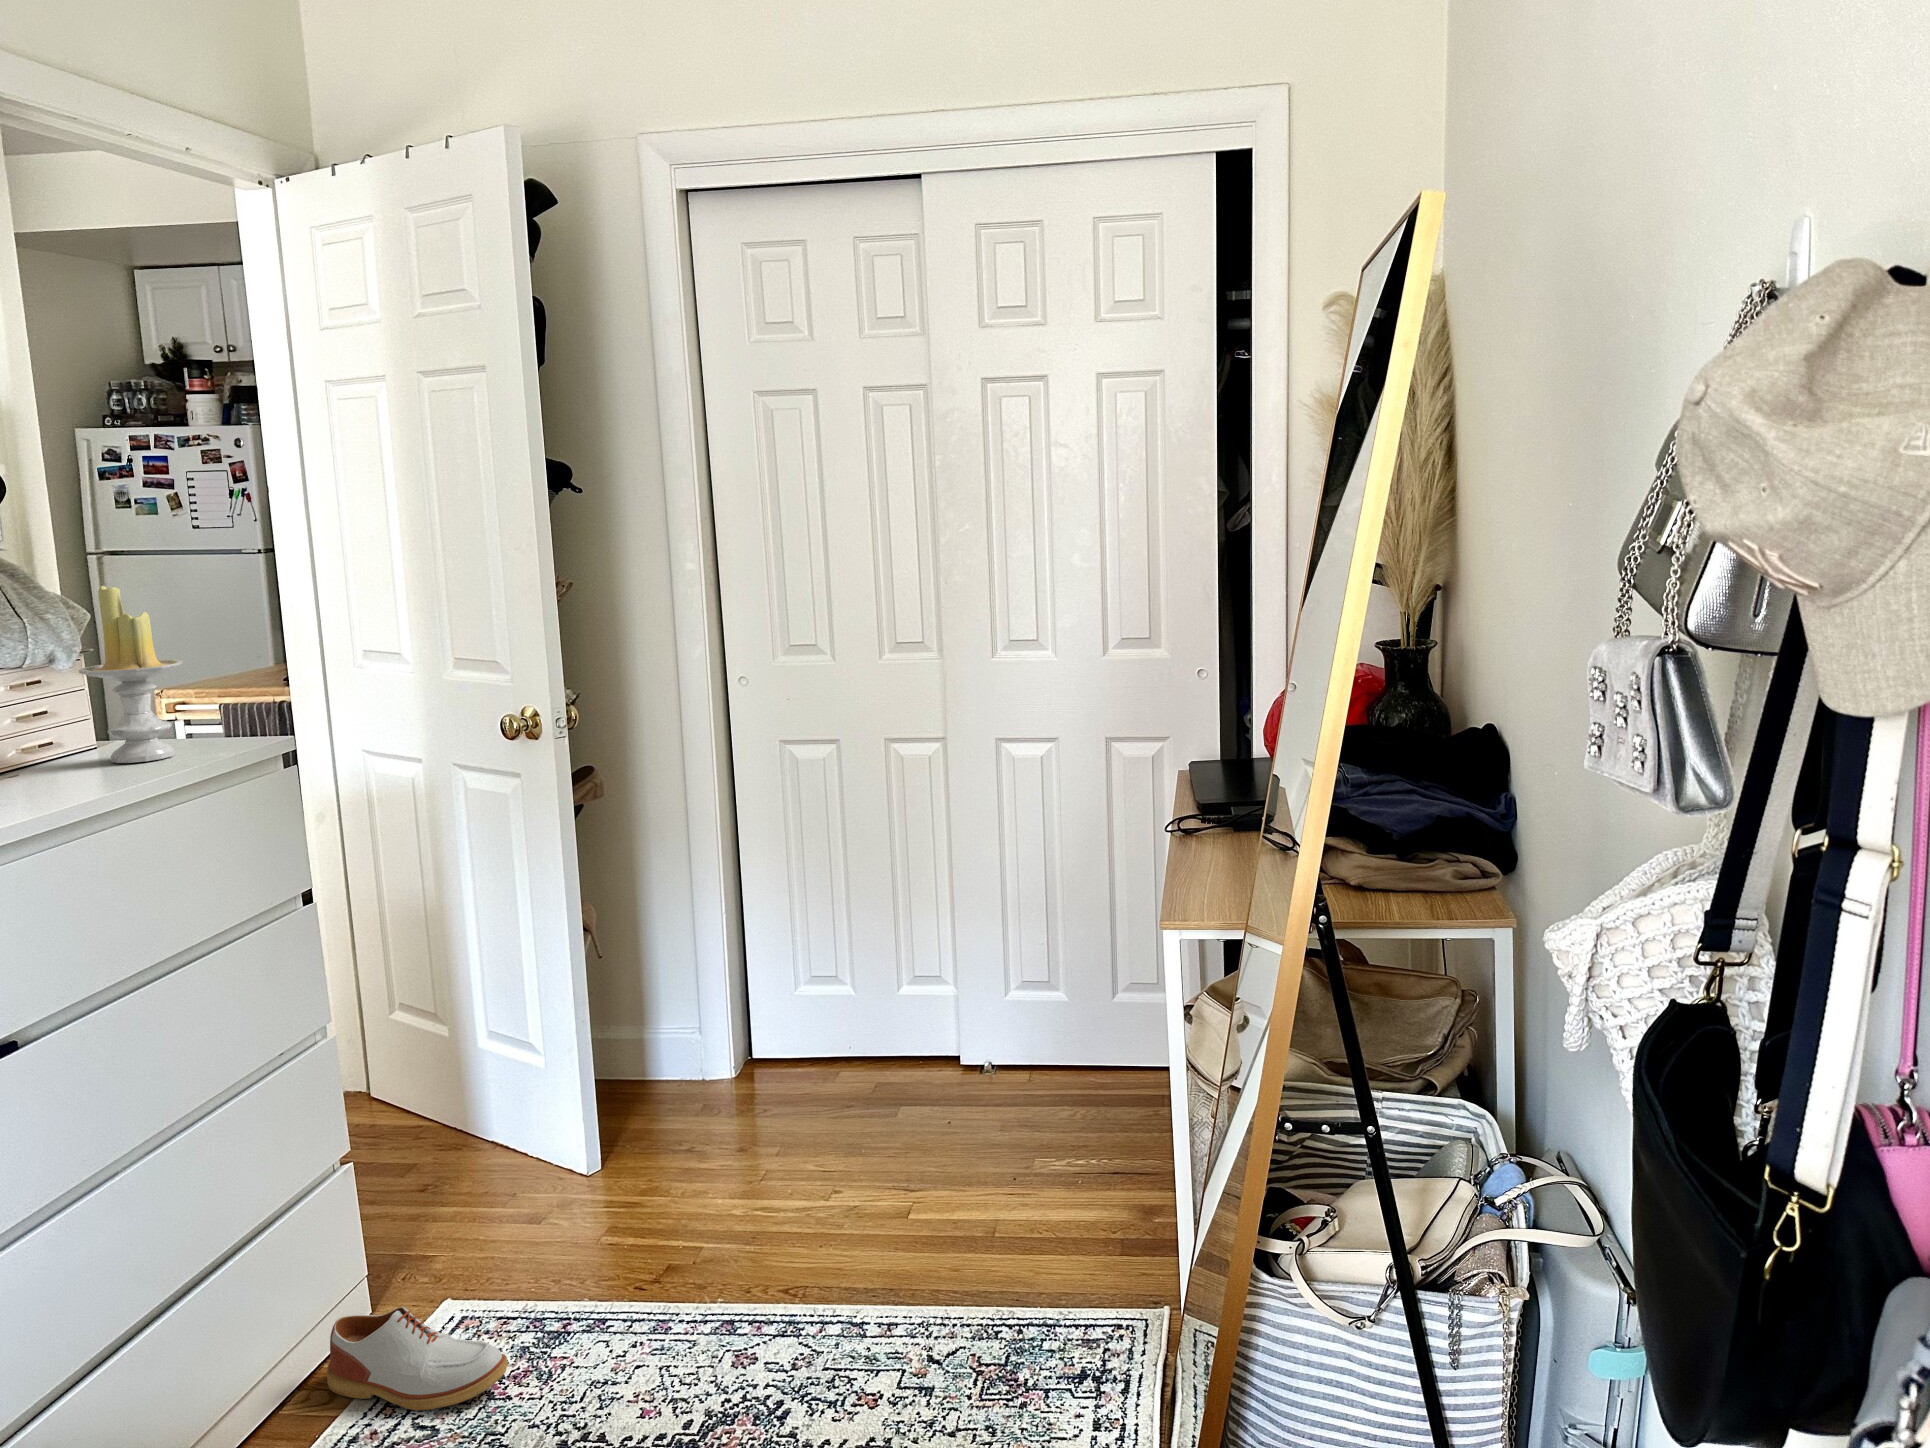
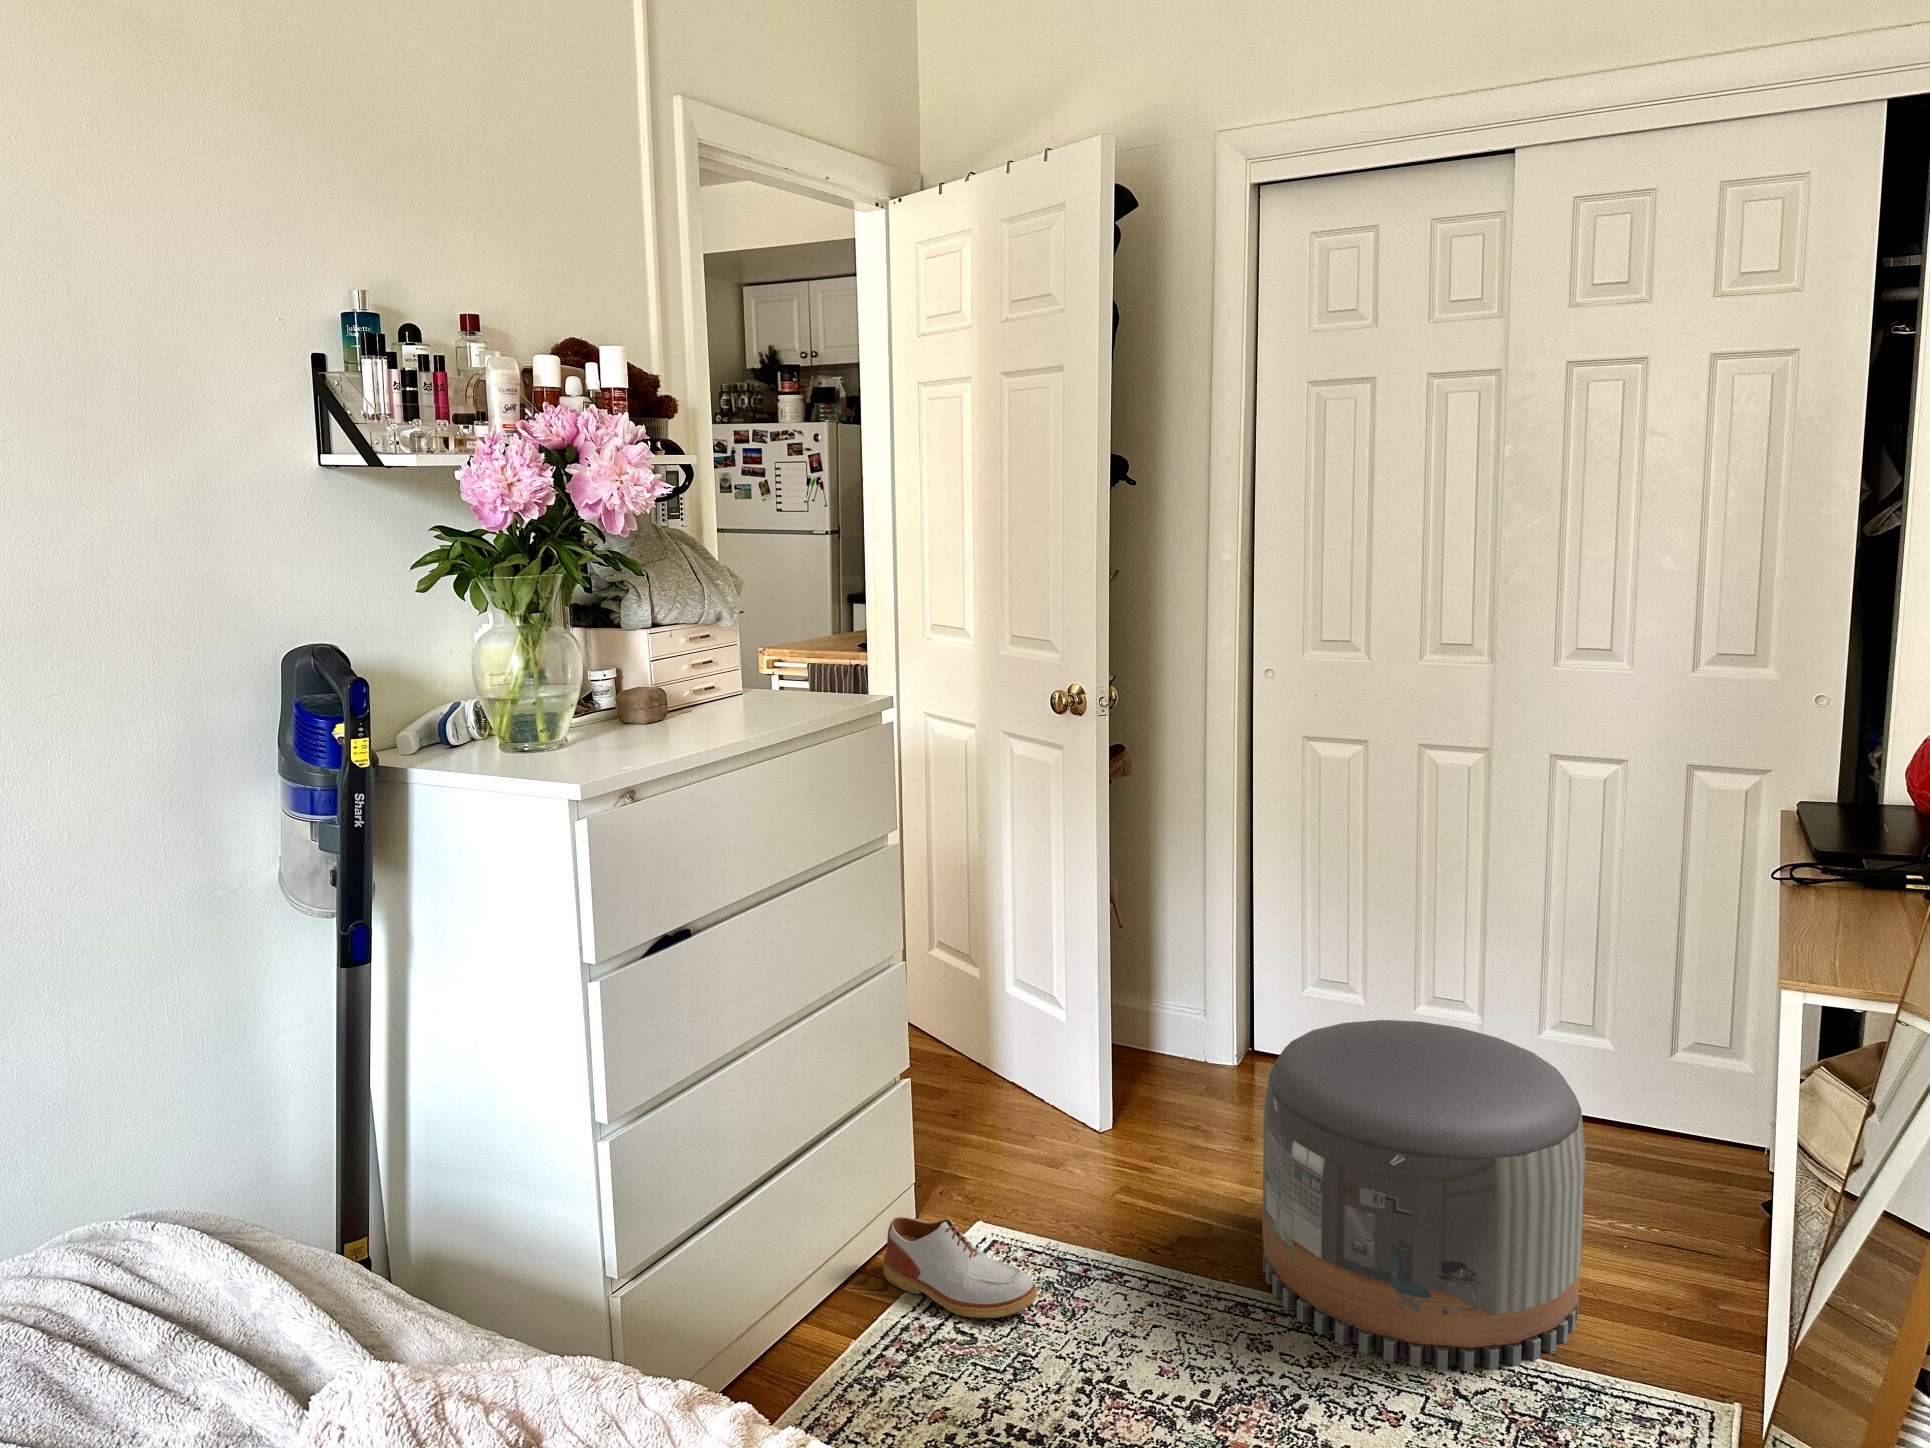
candle: present [79,586,184,763] -> none [740,558,816,709]
pouf: none [741,1006,1038,1344] -> present [1263,1020,1585,1371]

